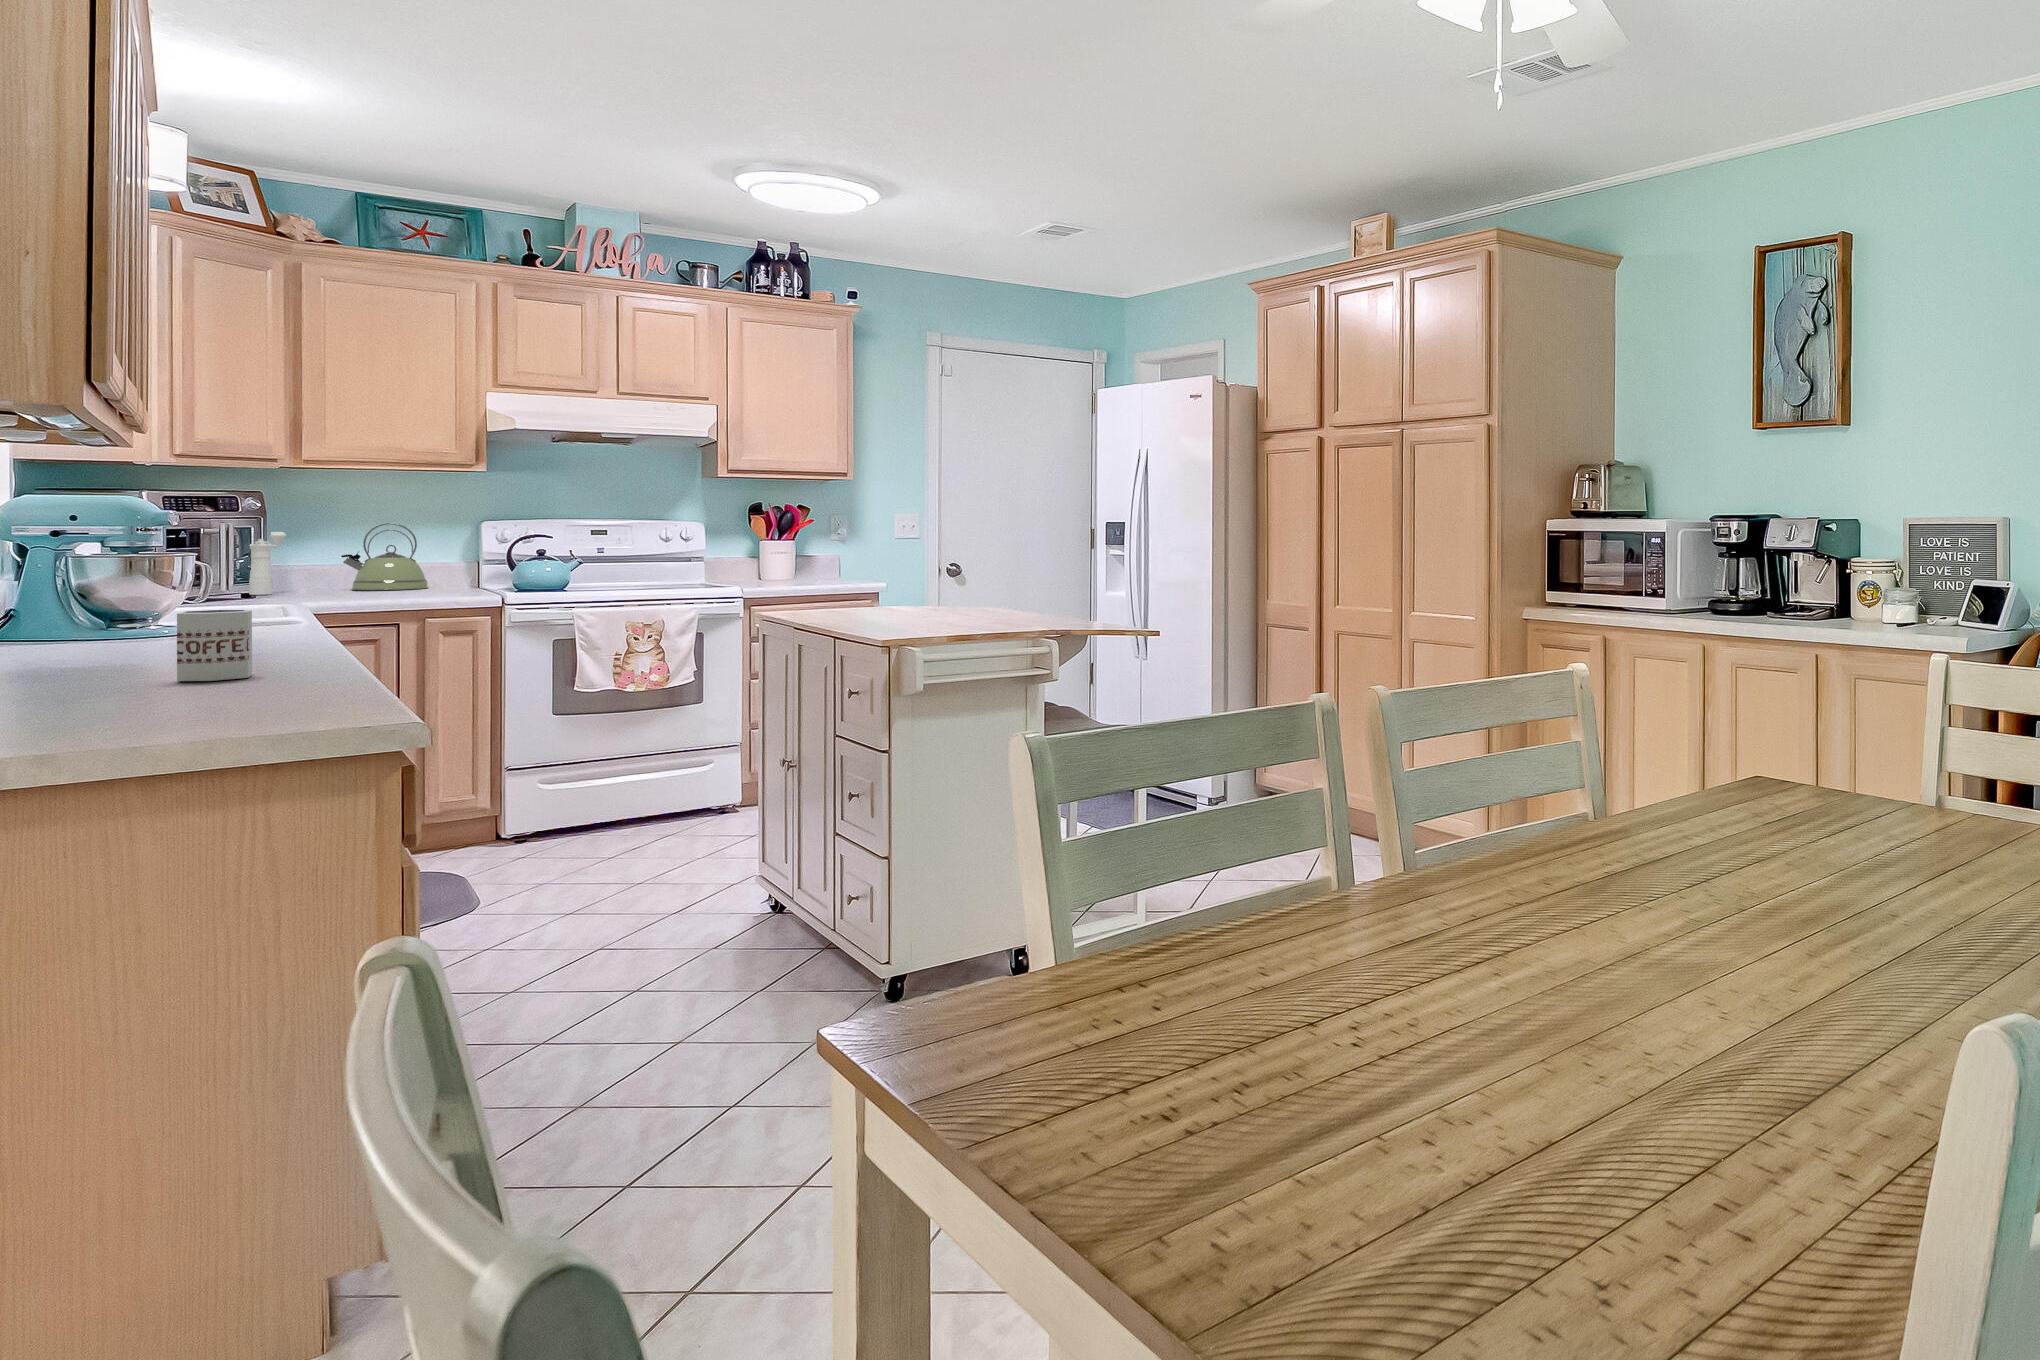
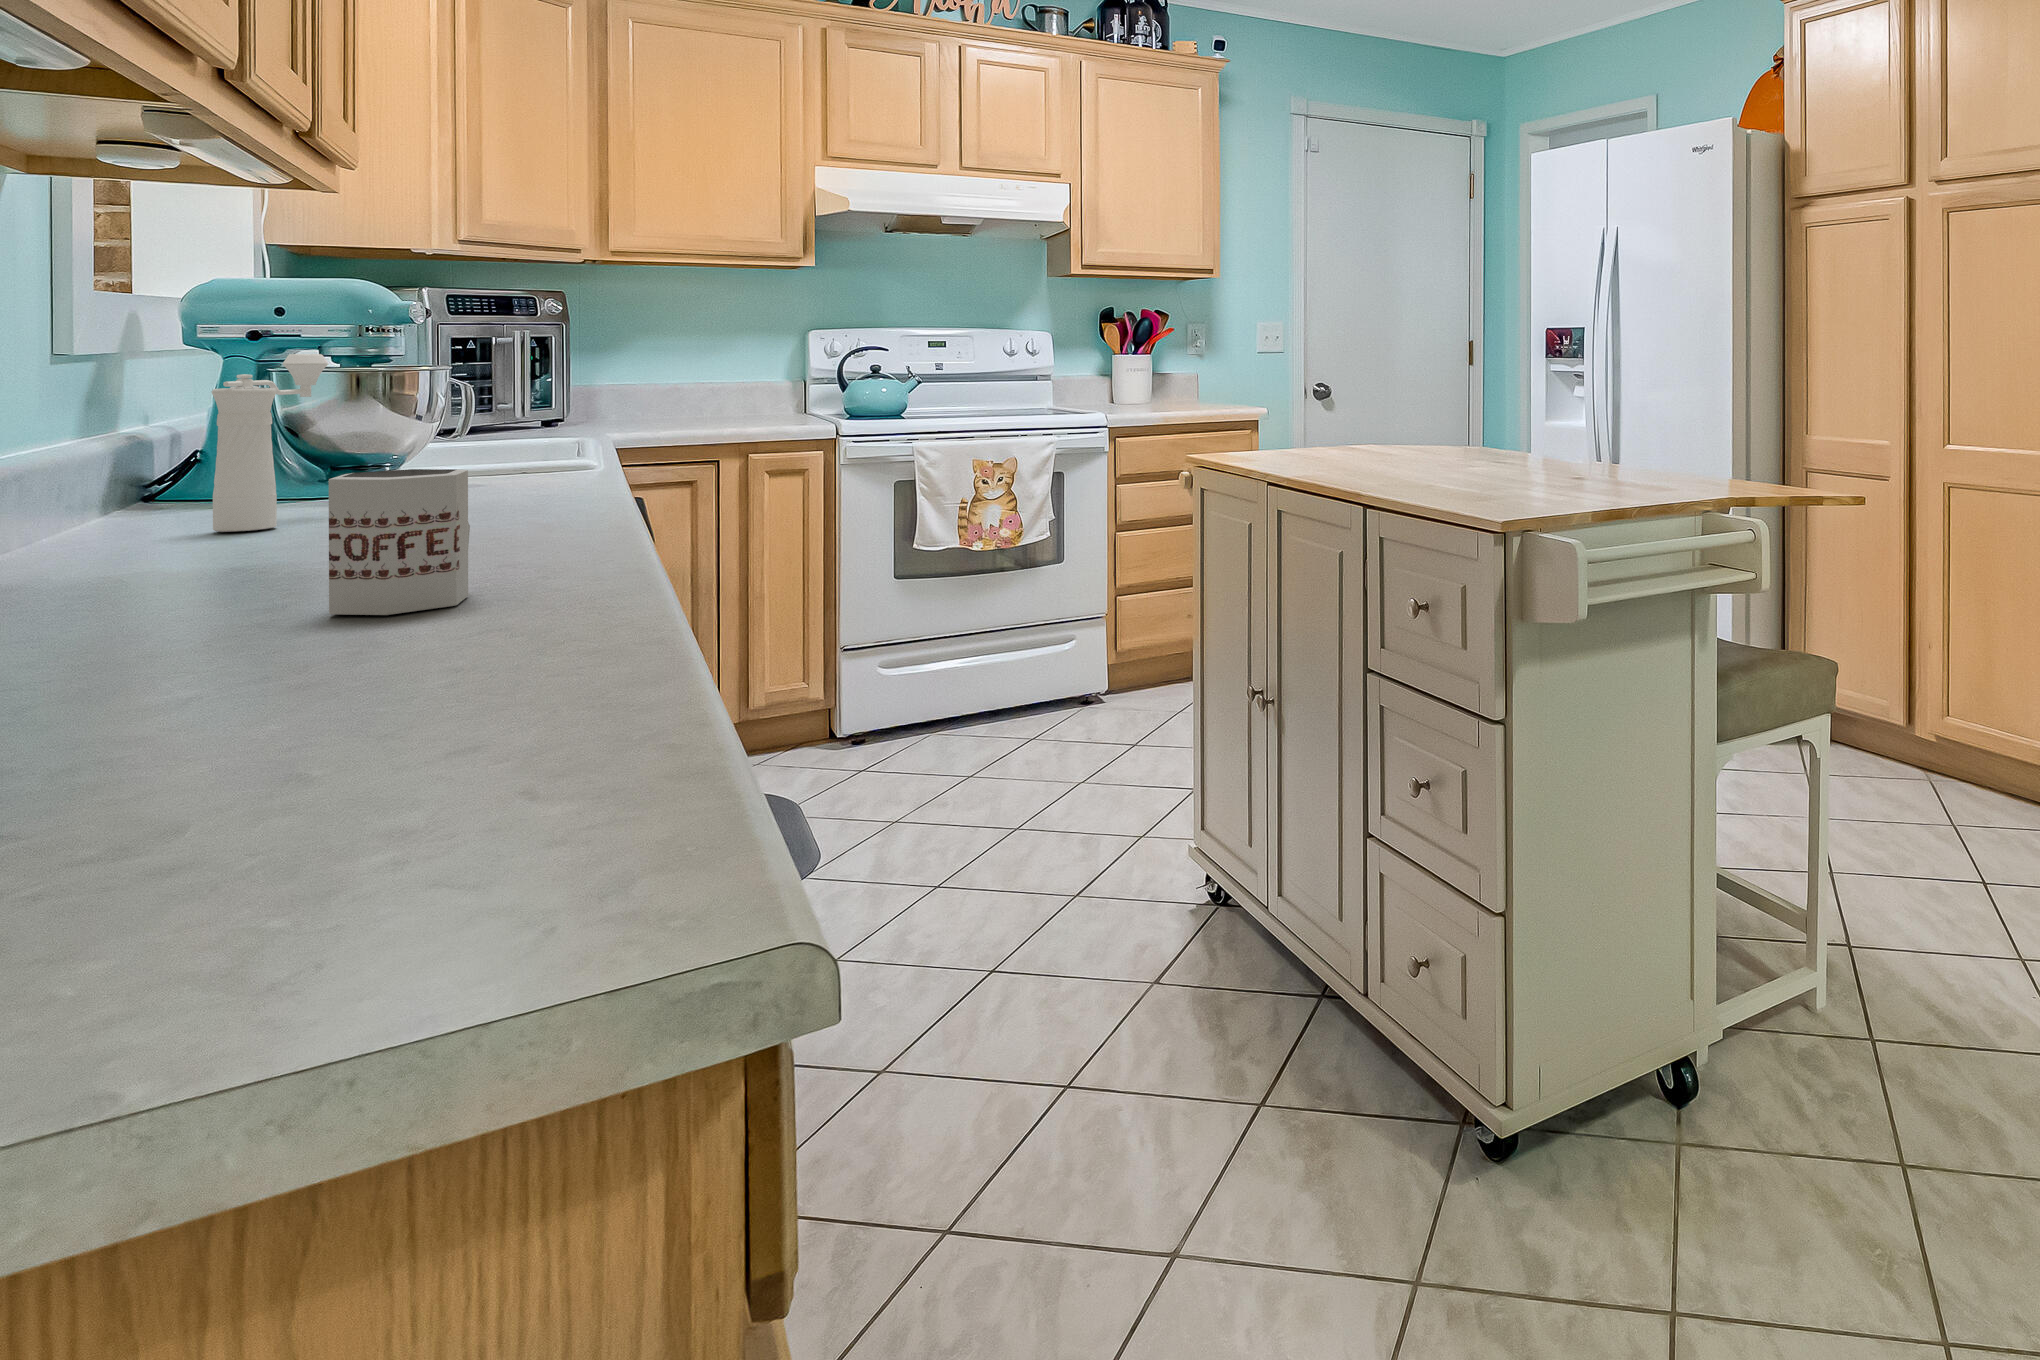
kettle: present [341,523,429,590] -> none [653,332,748,415]
pepper mill: present [249,532,286,595] -> present [212,354,328,532]

